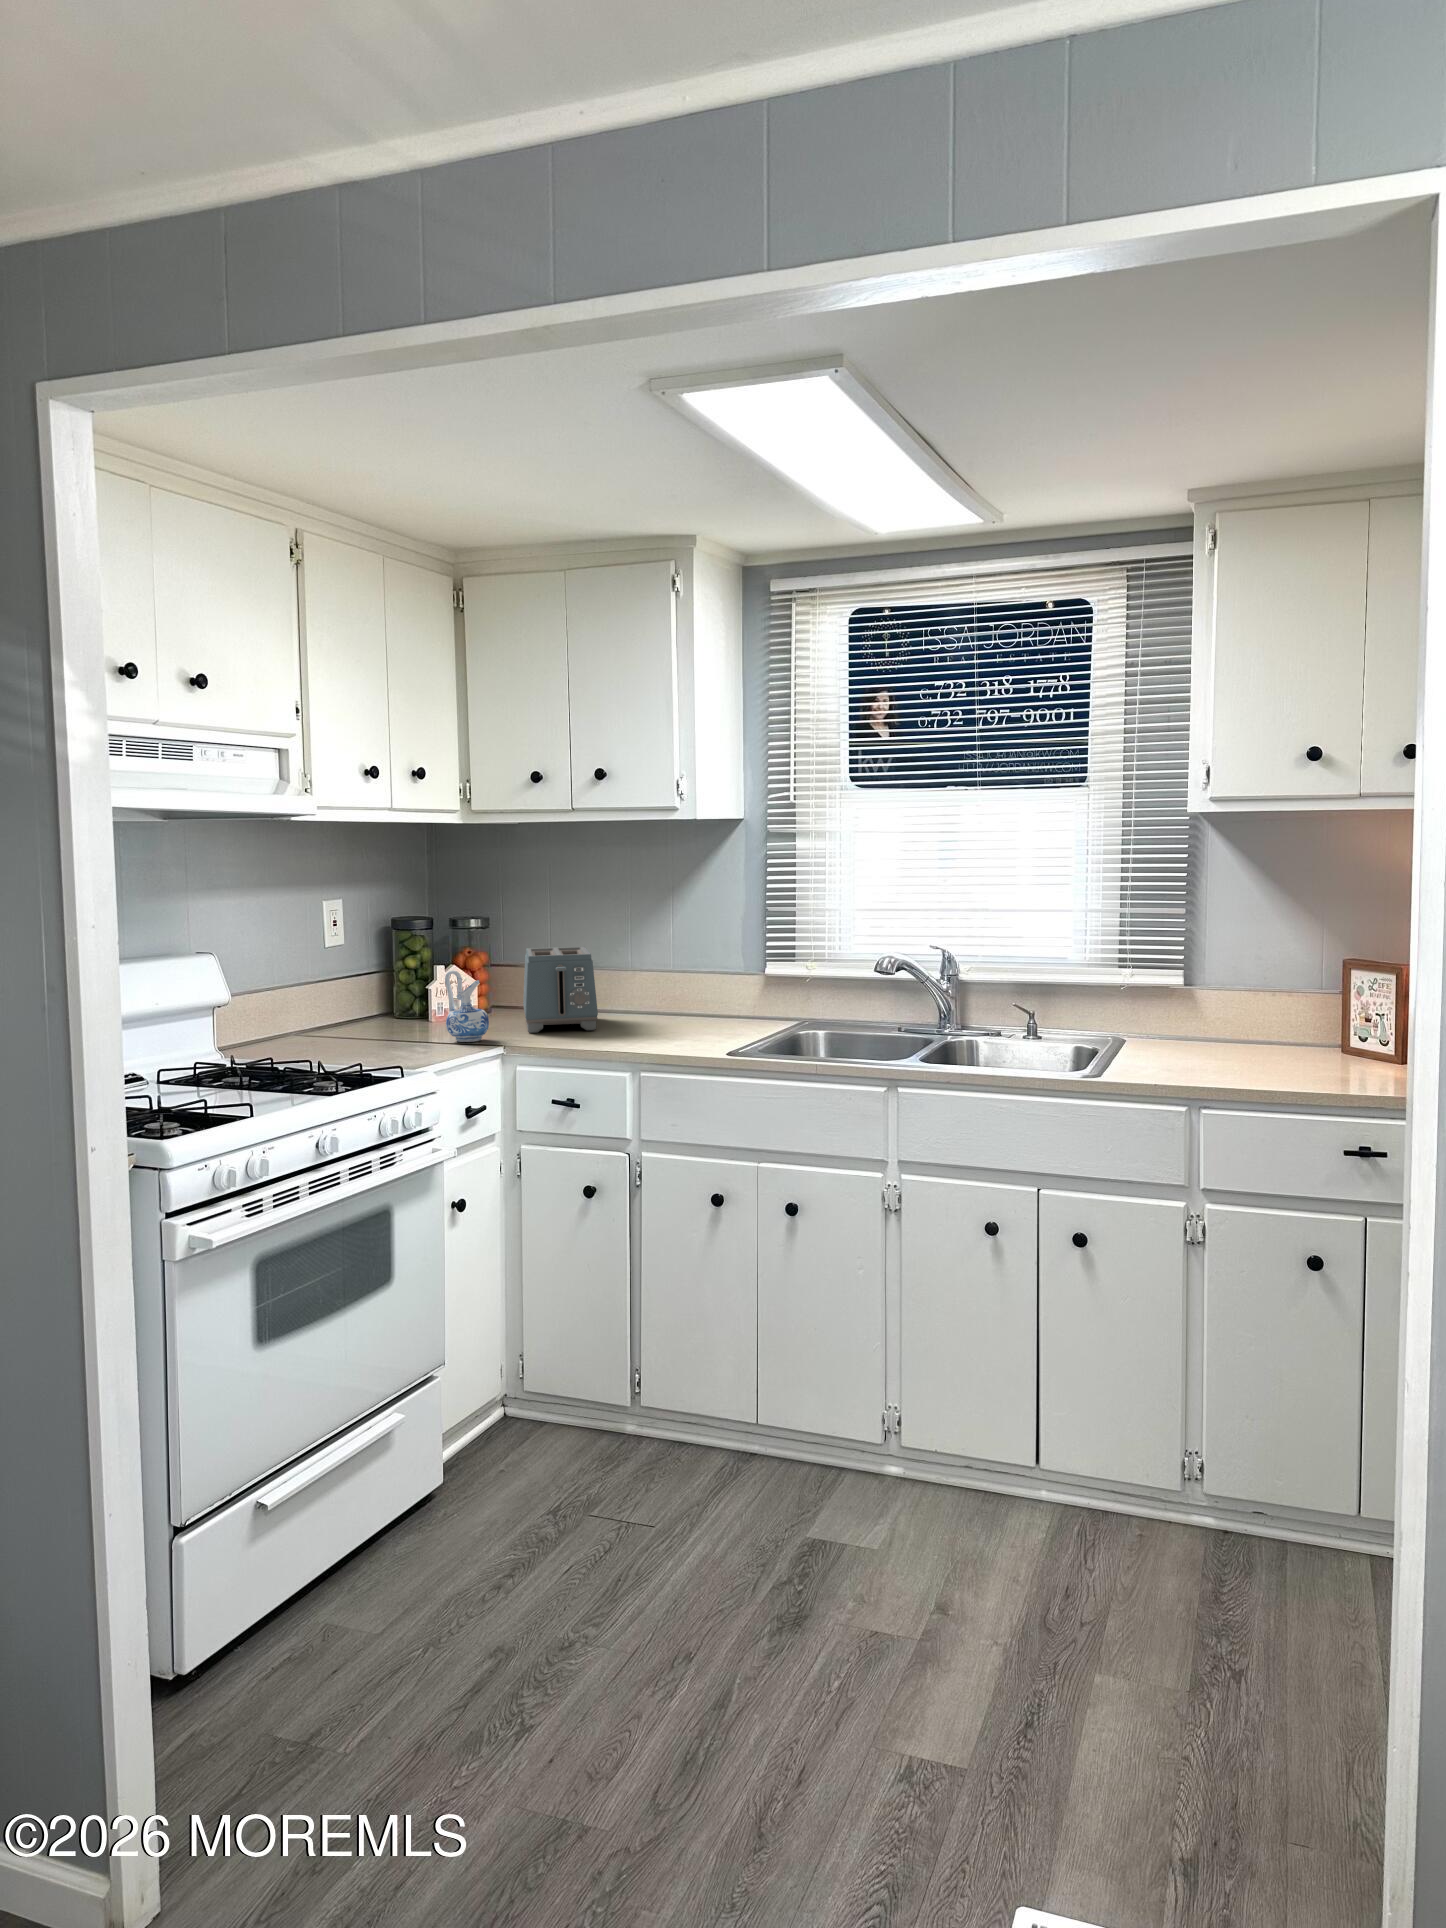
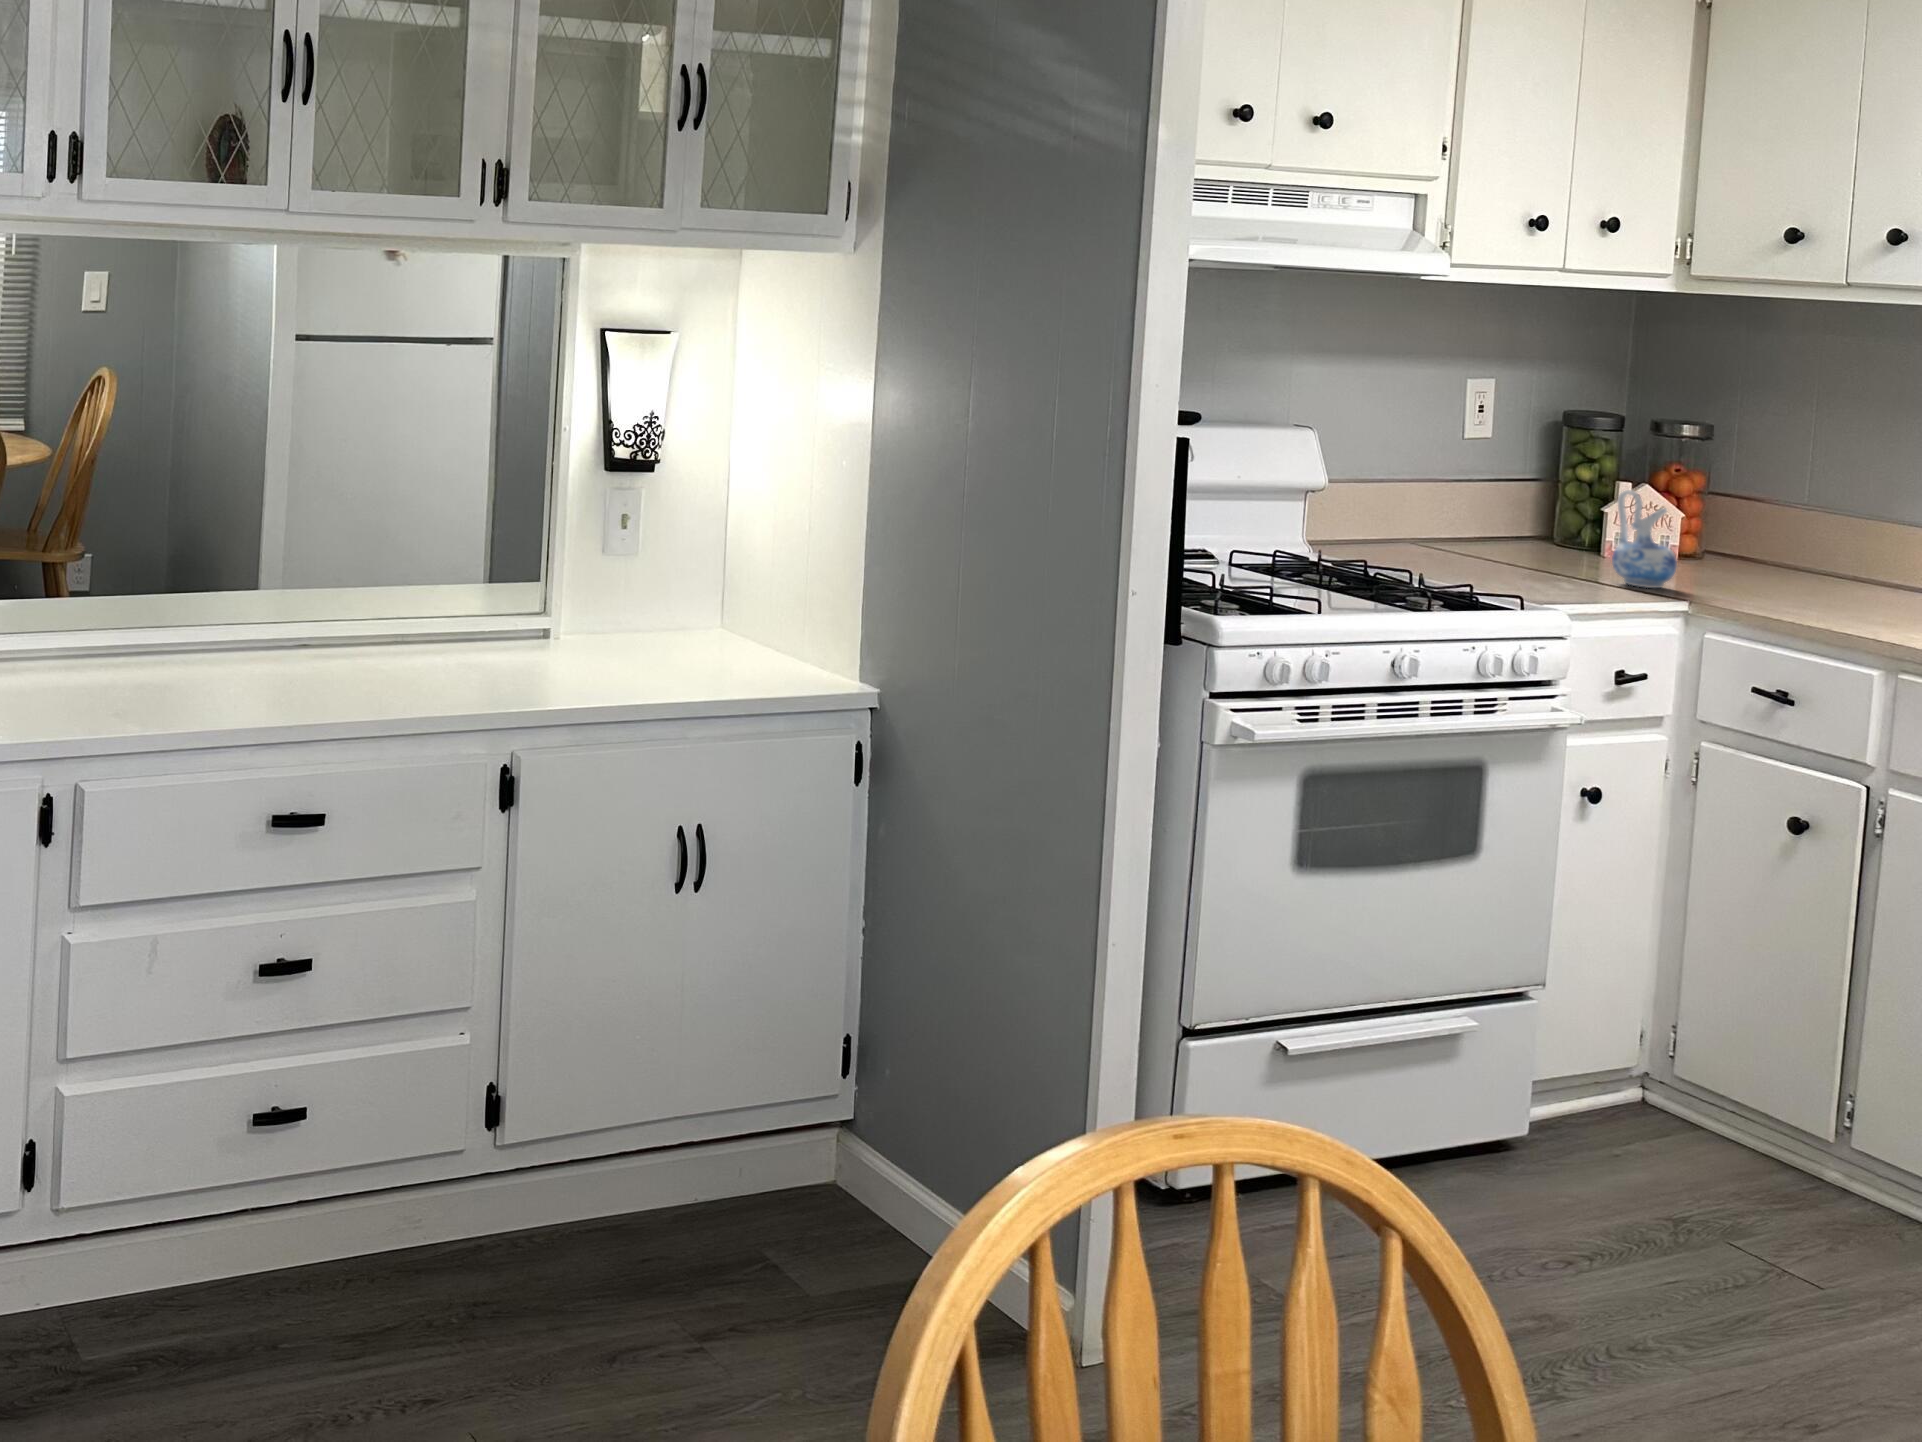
toaster: present [523,947,598,1033] -> none [1739,476,1864,605]

